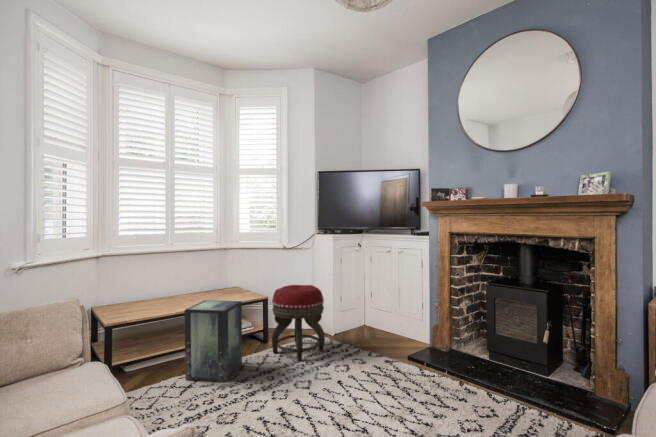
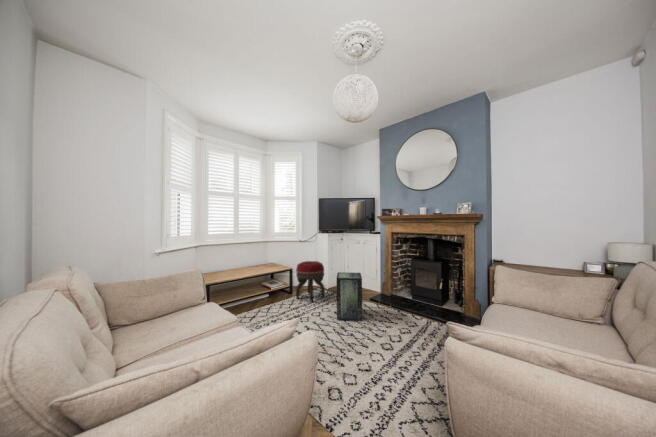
storage box: present [185,300,242,382] -> present [337,272,362,321]

